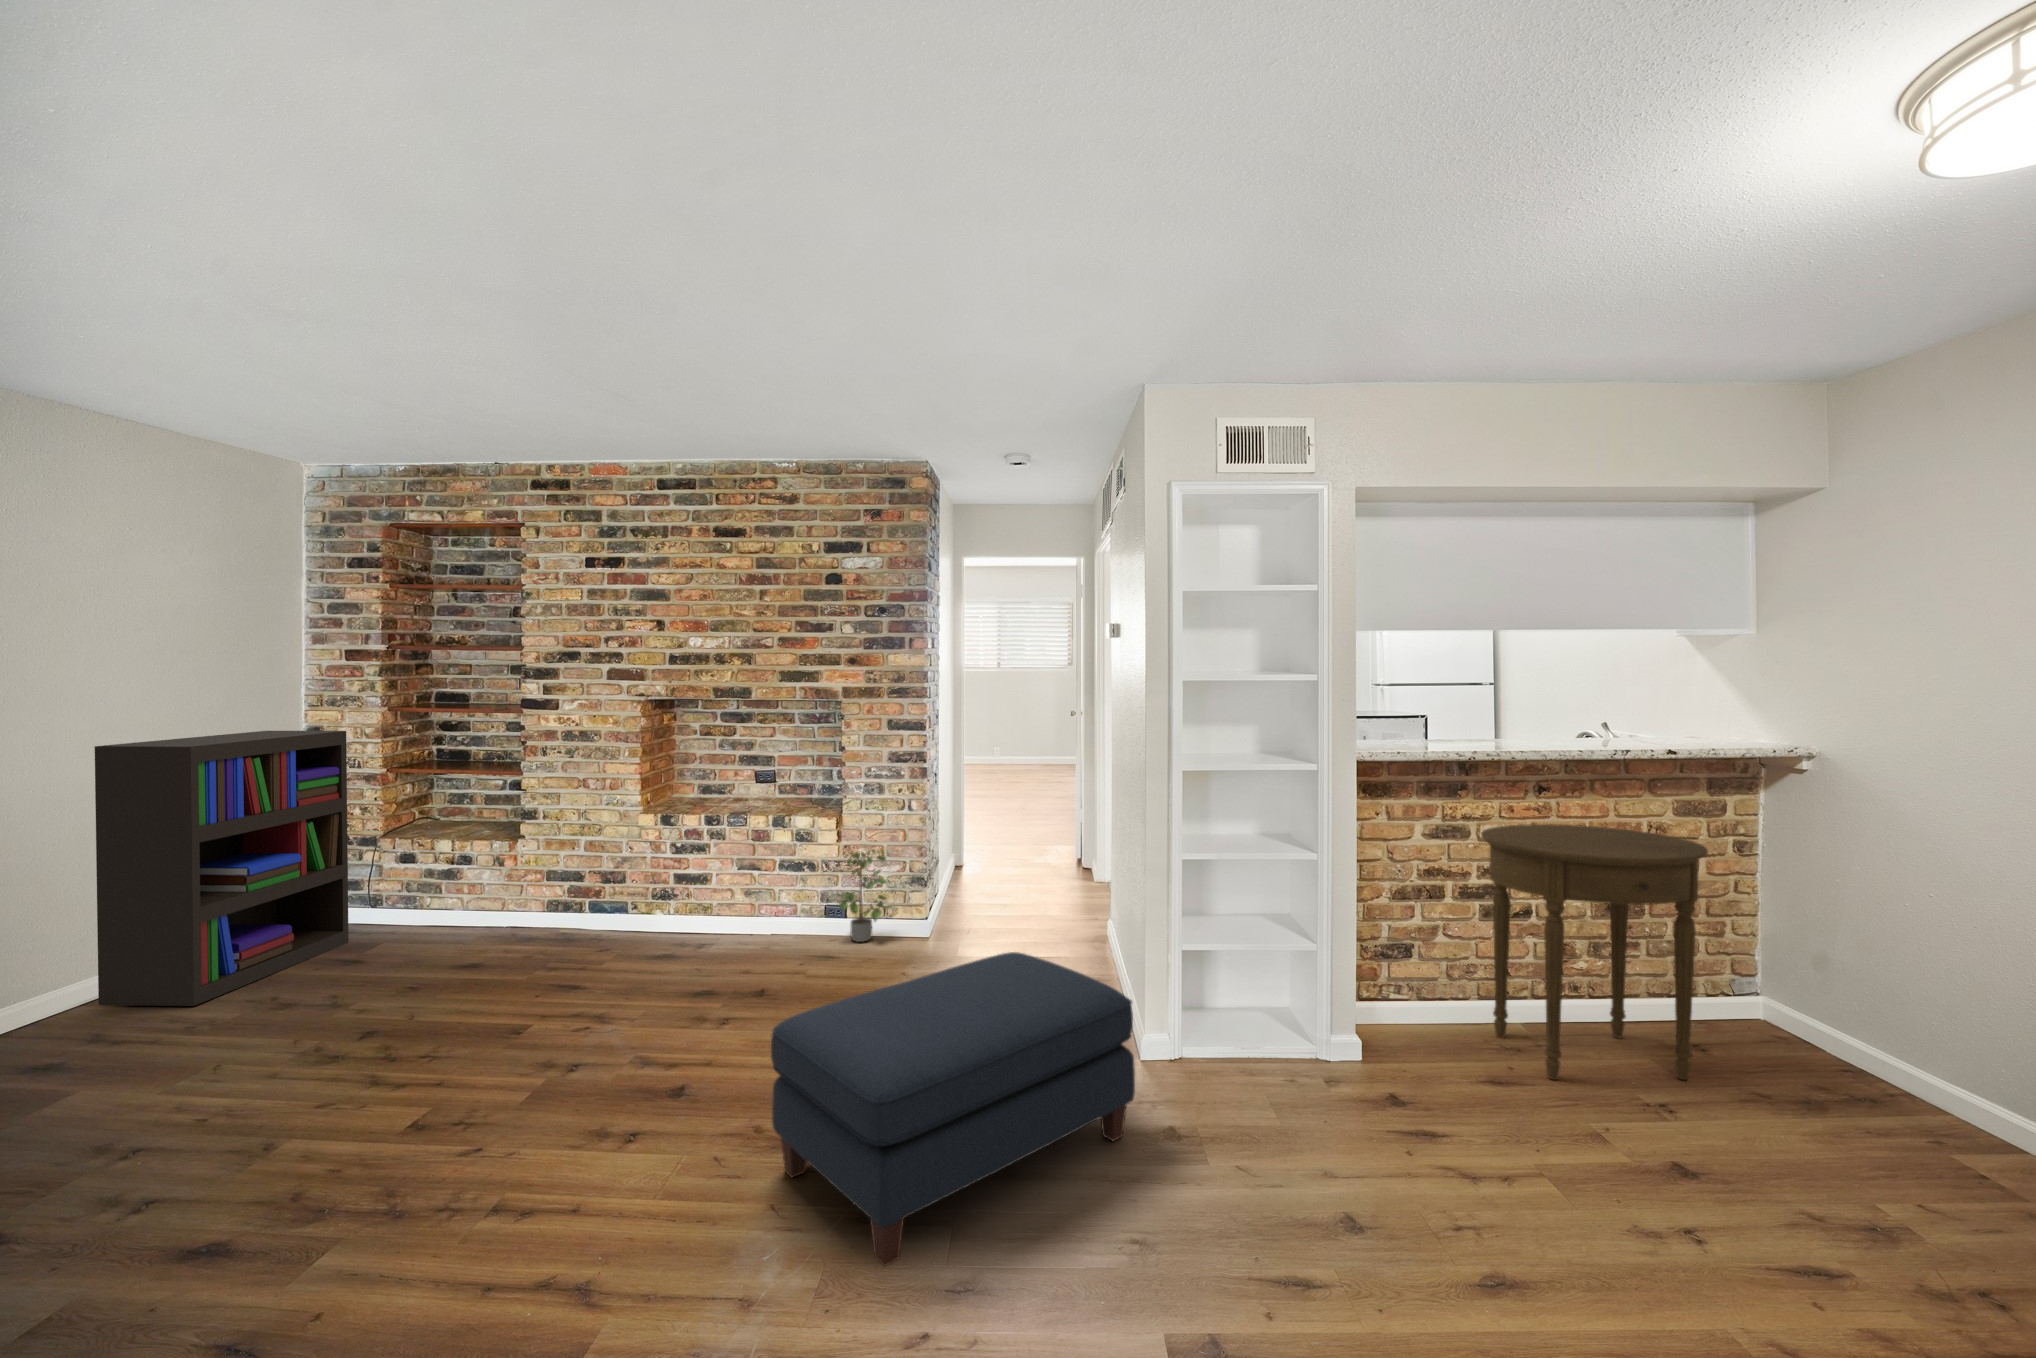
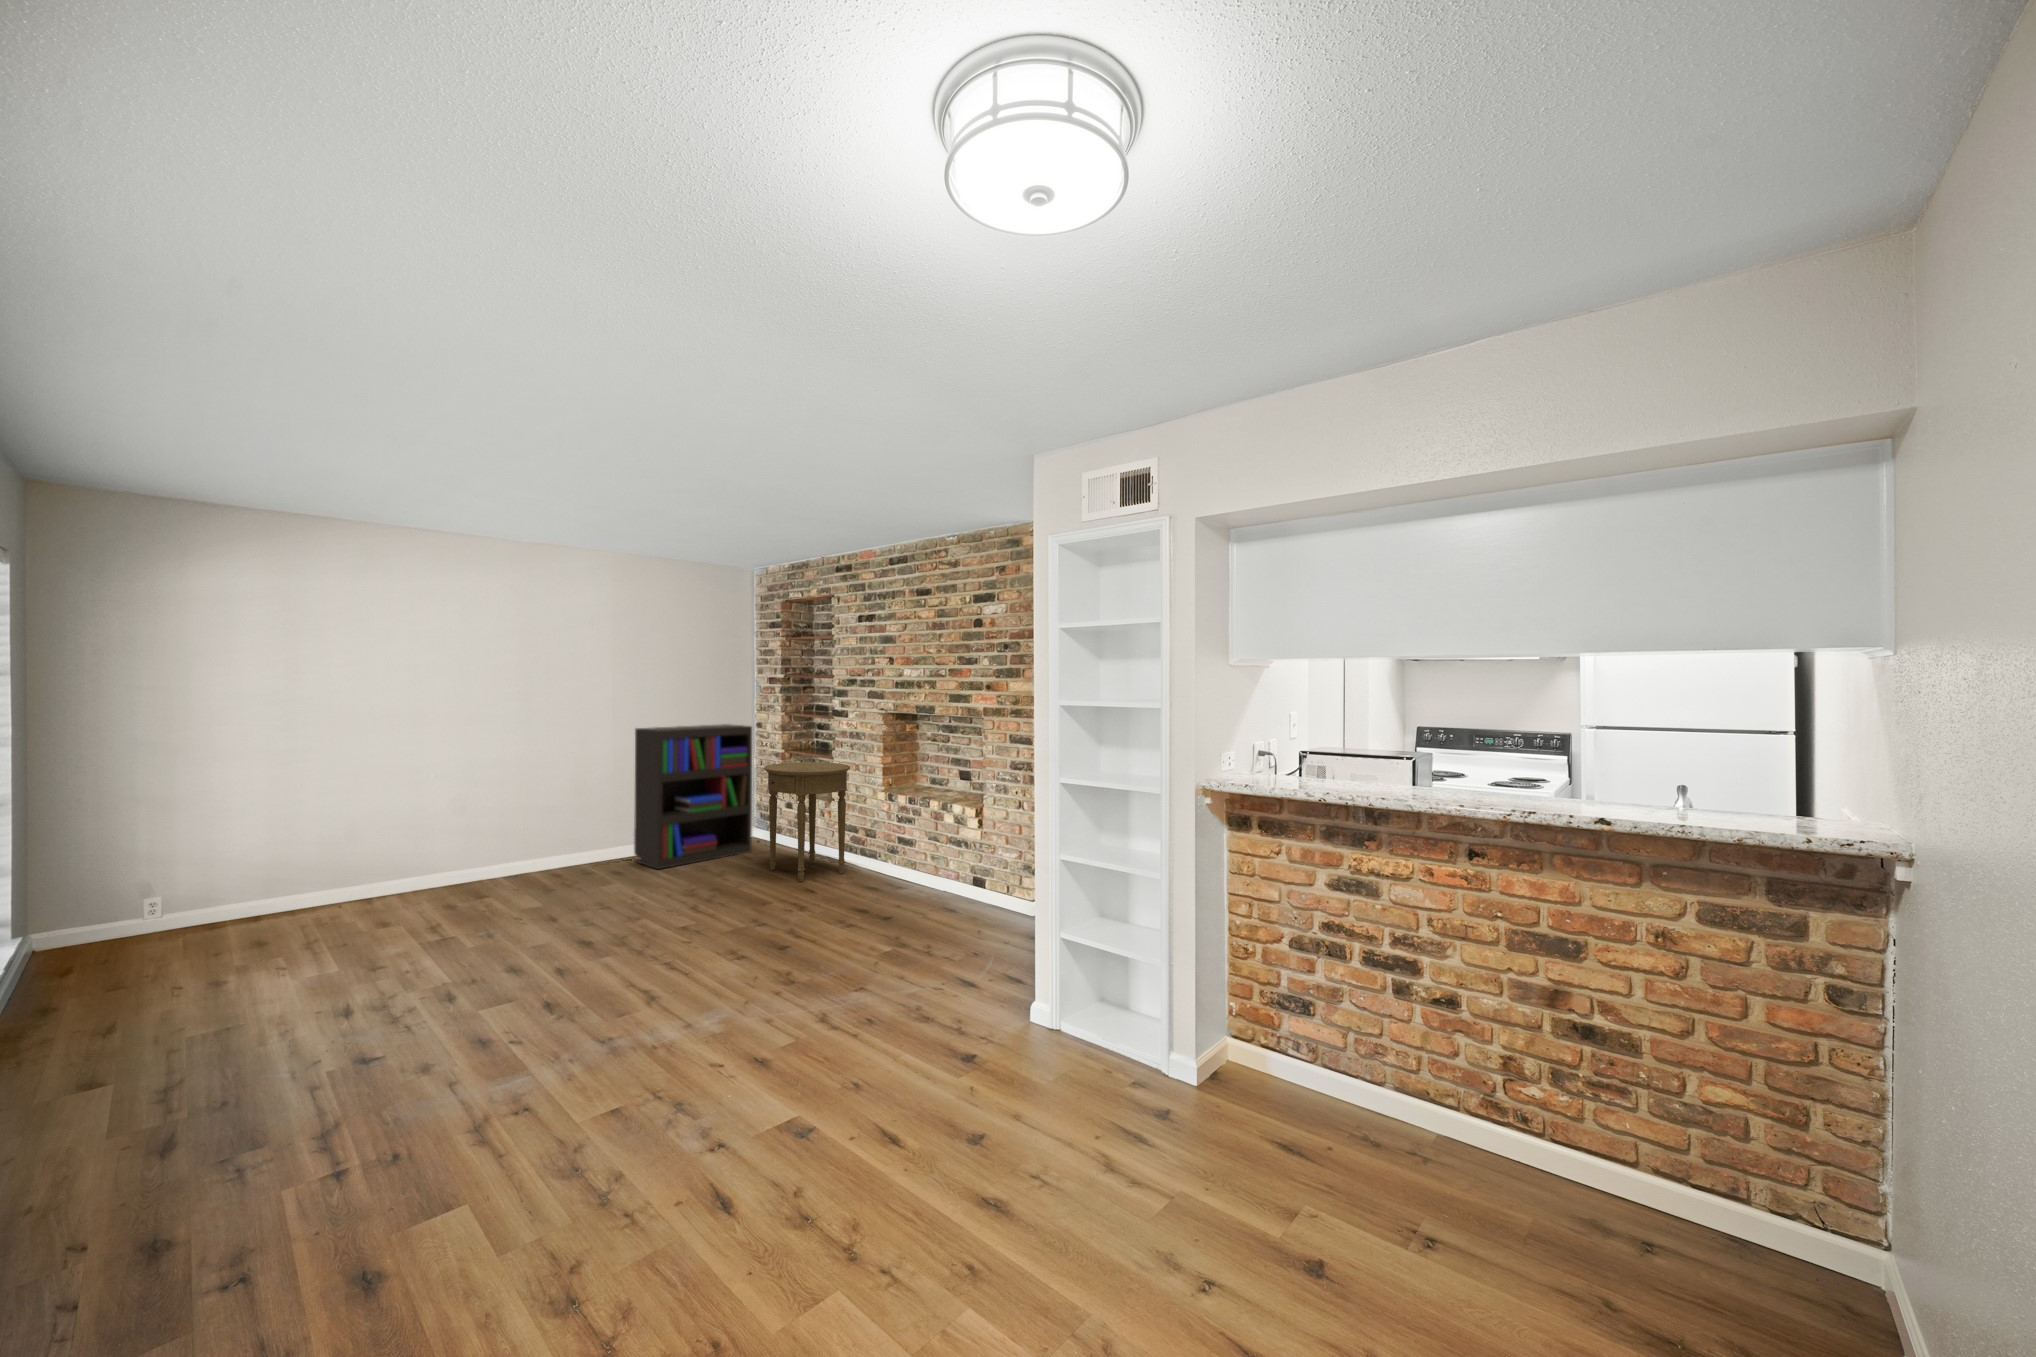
side table: present [1481,824,1708,1080] -> present [764,762,850,882]
potted plant: present [839,850,891,942] -> none [965,834,1003,908]
ottoman: present [771,952,1135,1266] -> none [658,915,916,1074]

